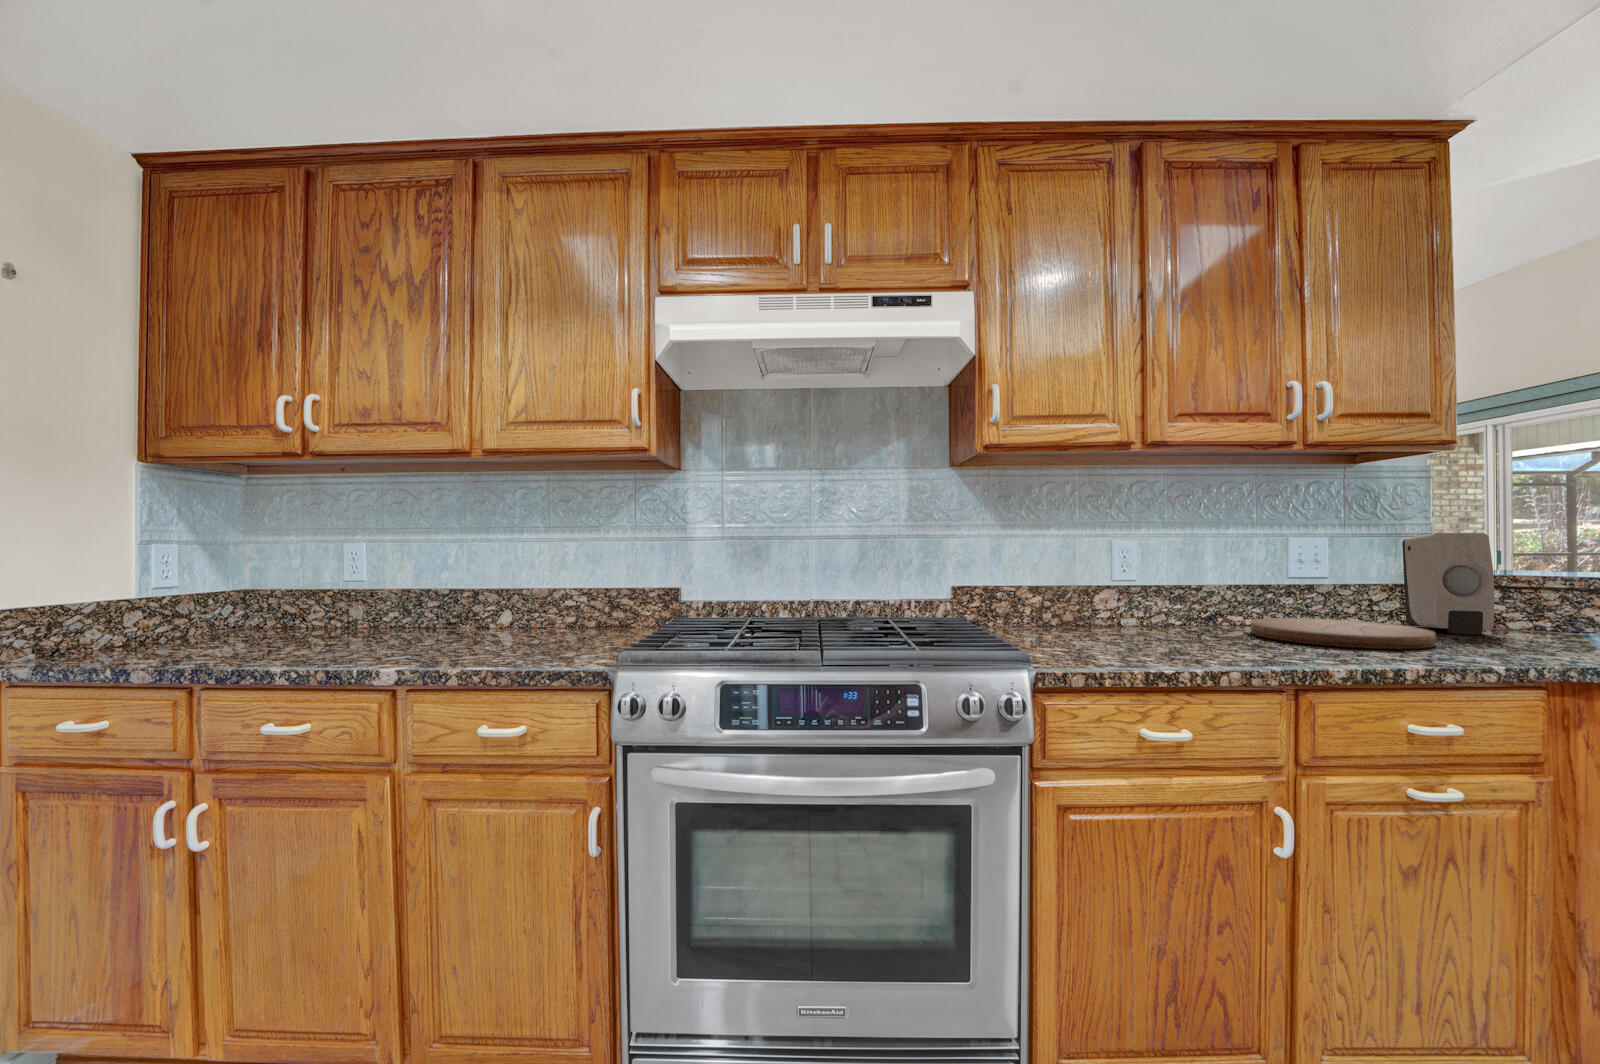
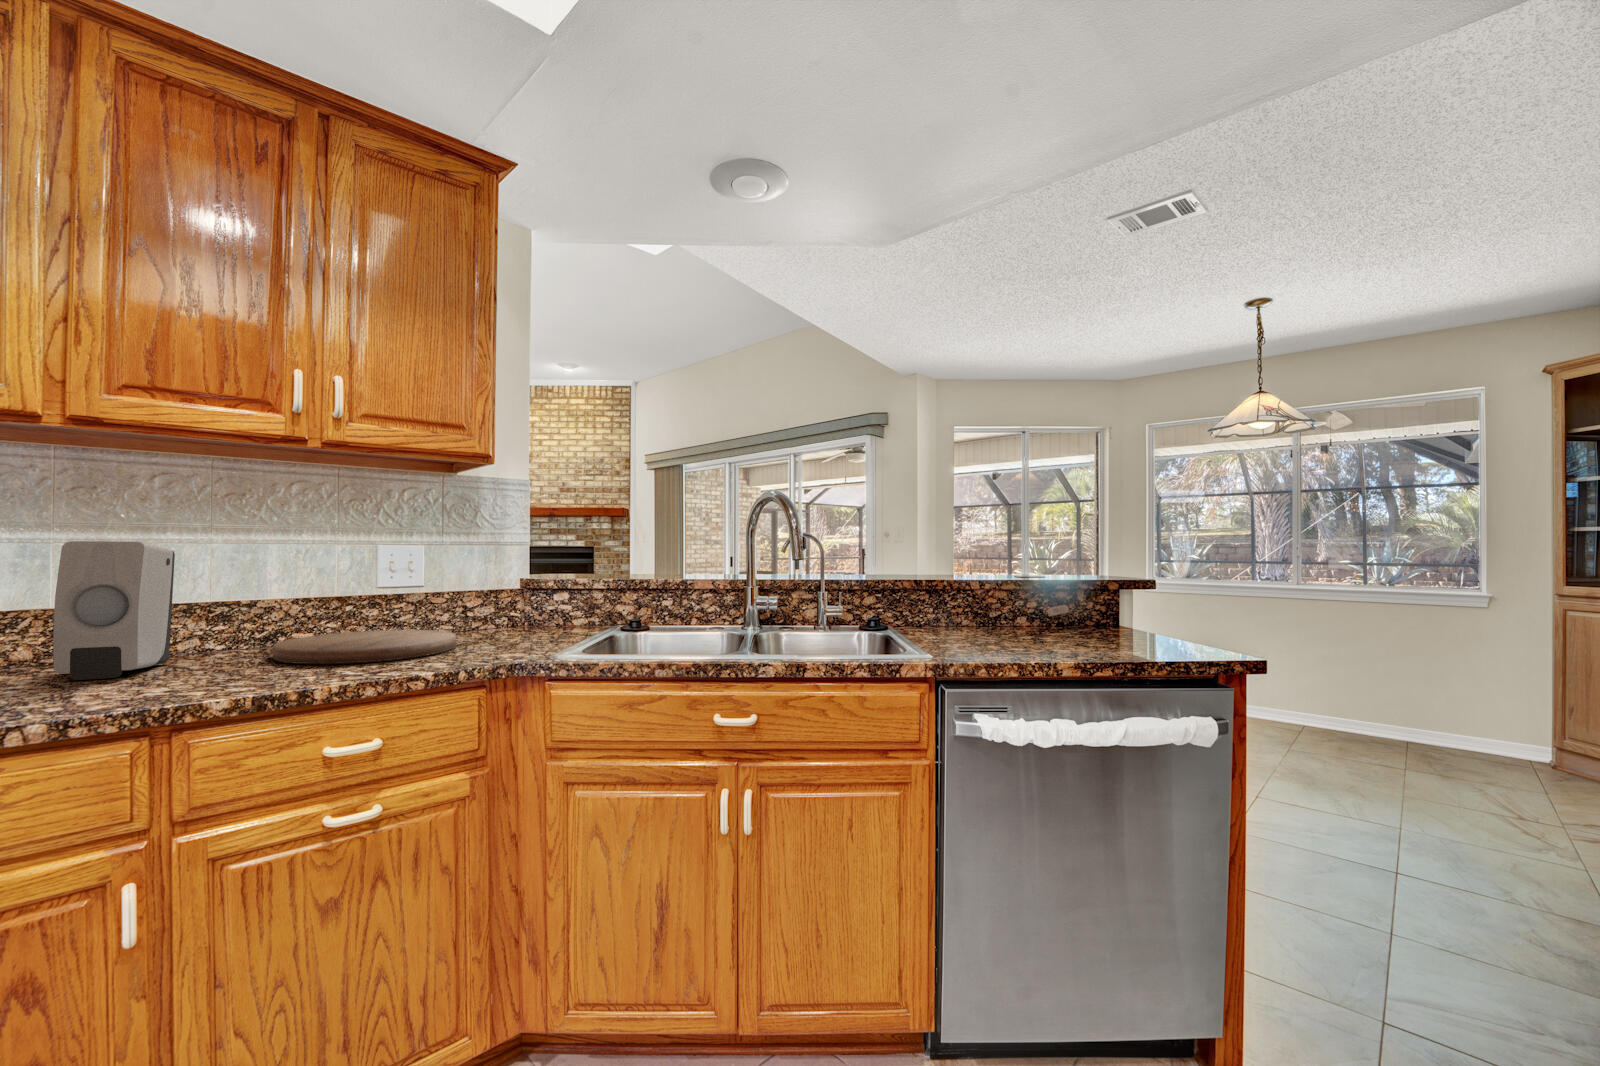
soap dispenser: present [1402,533,1494,635] -> present [53,541,175,680]

